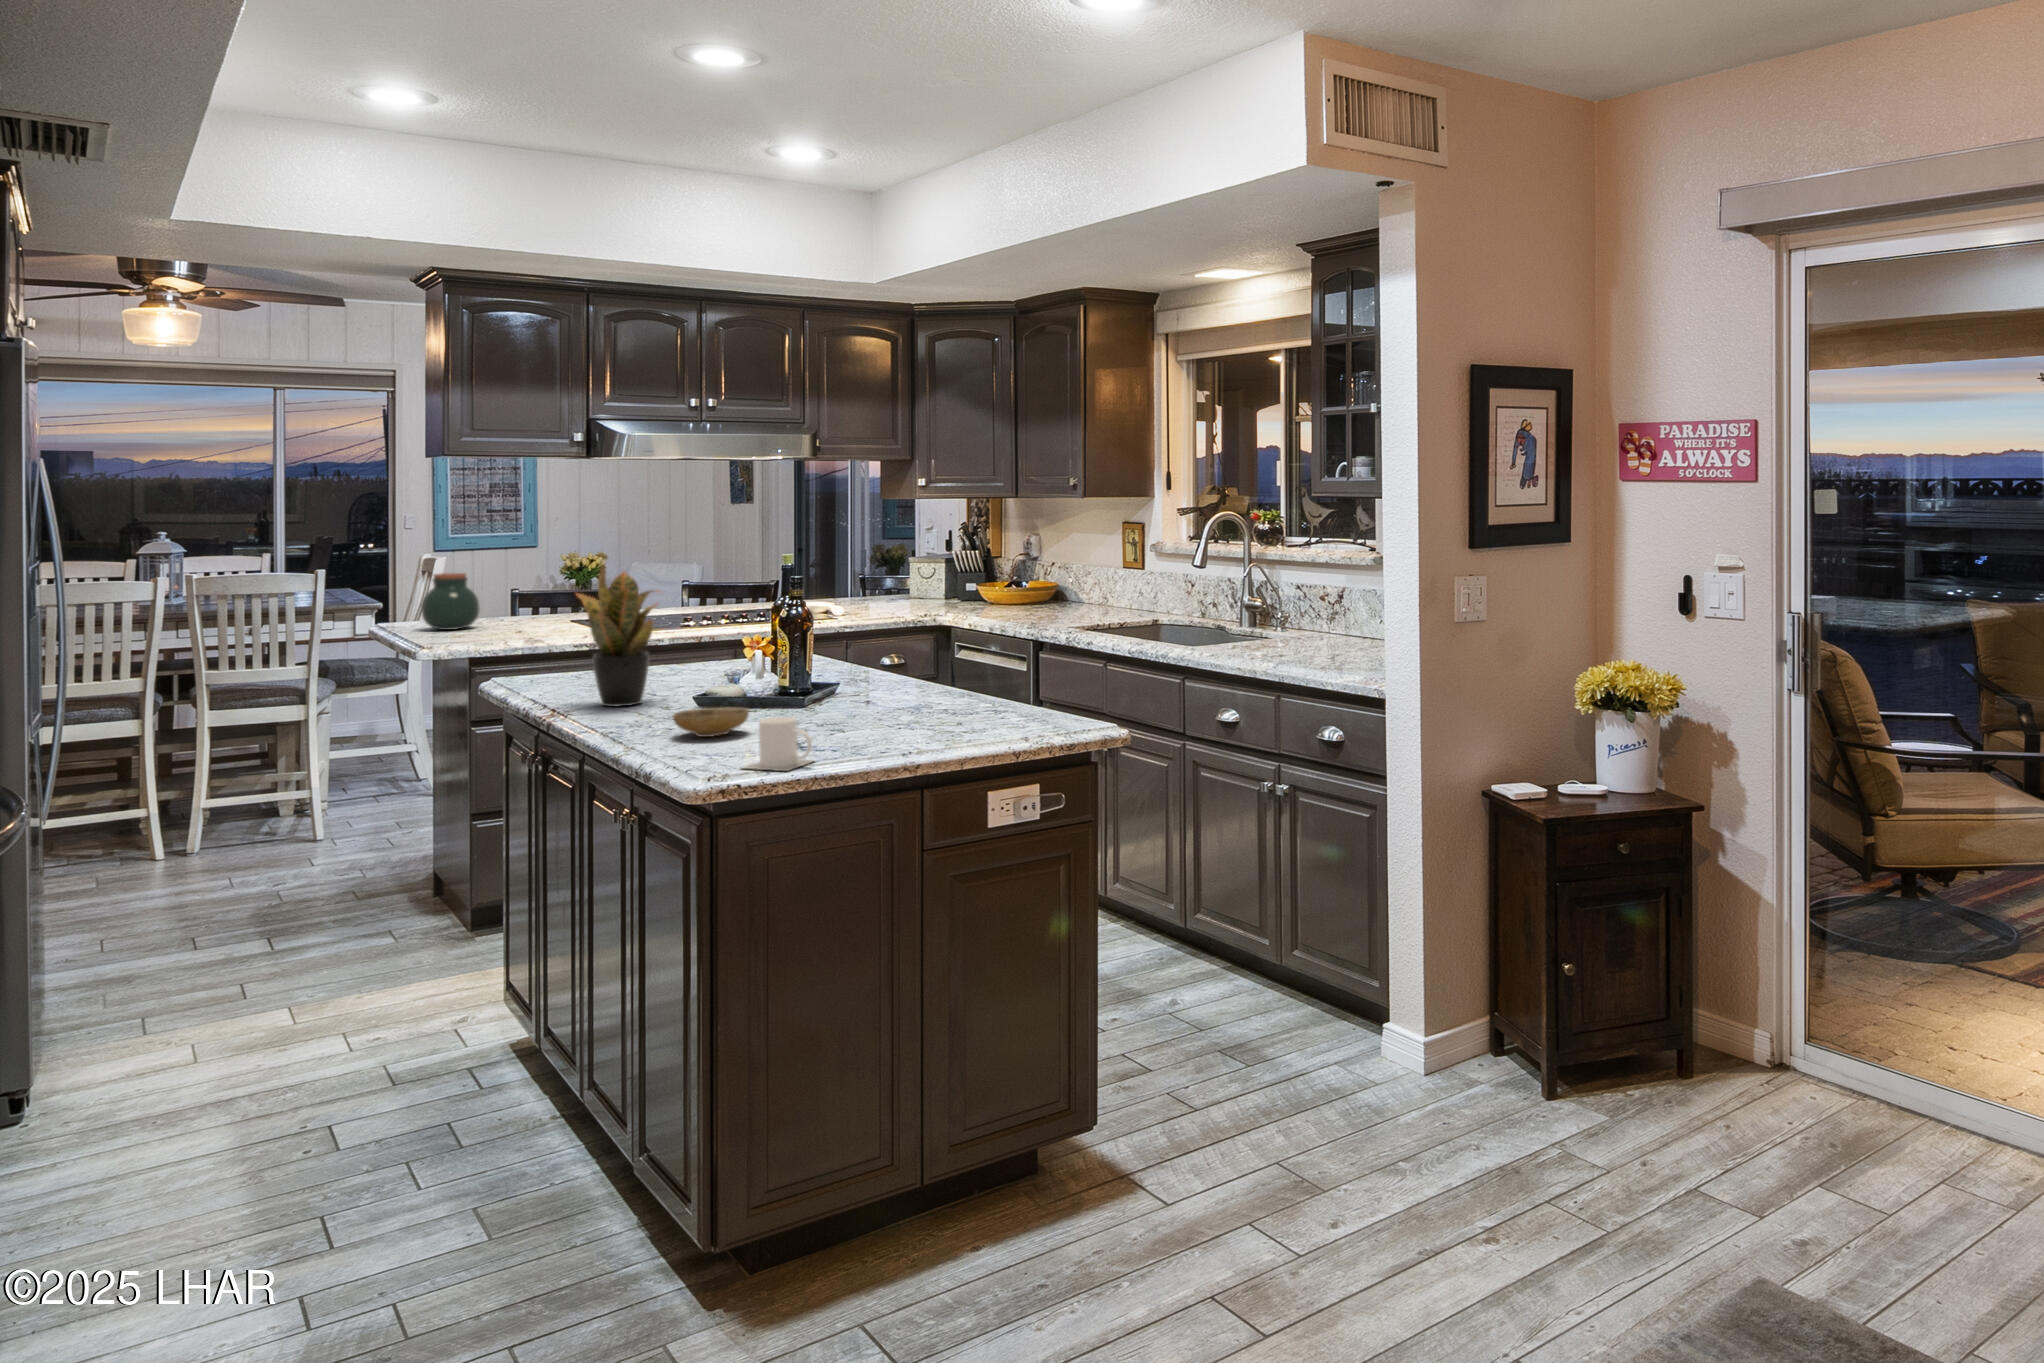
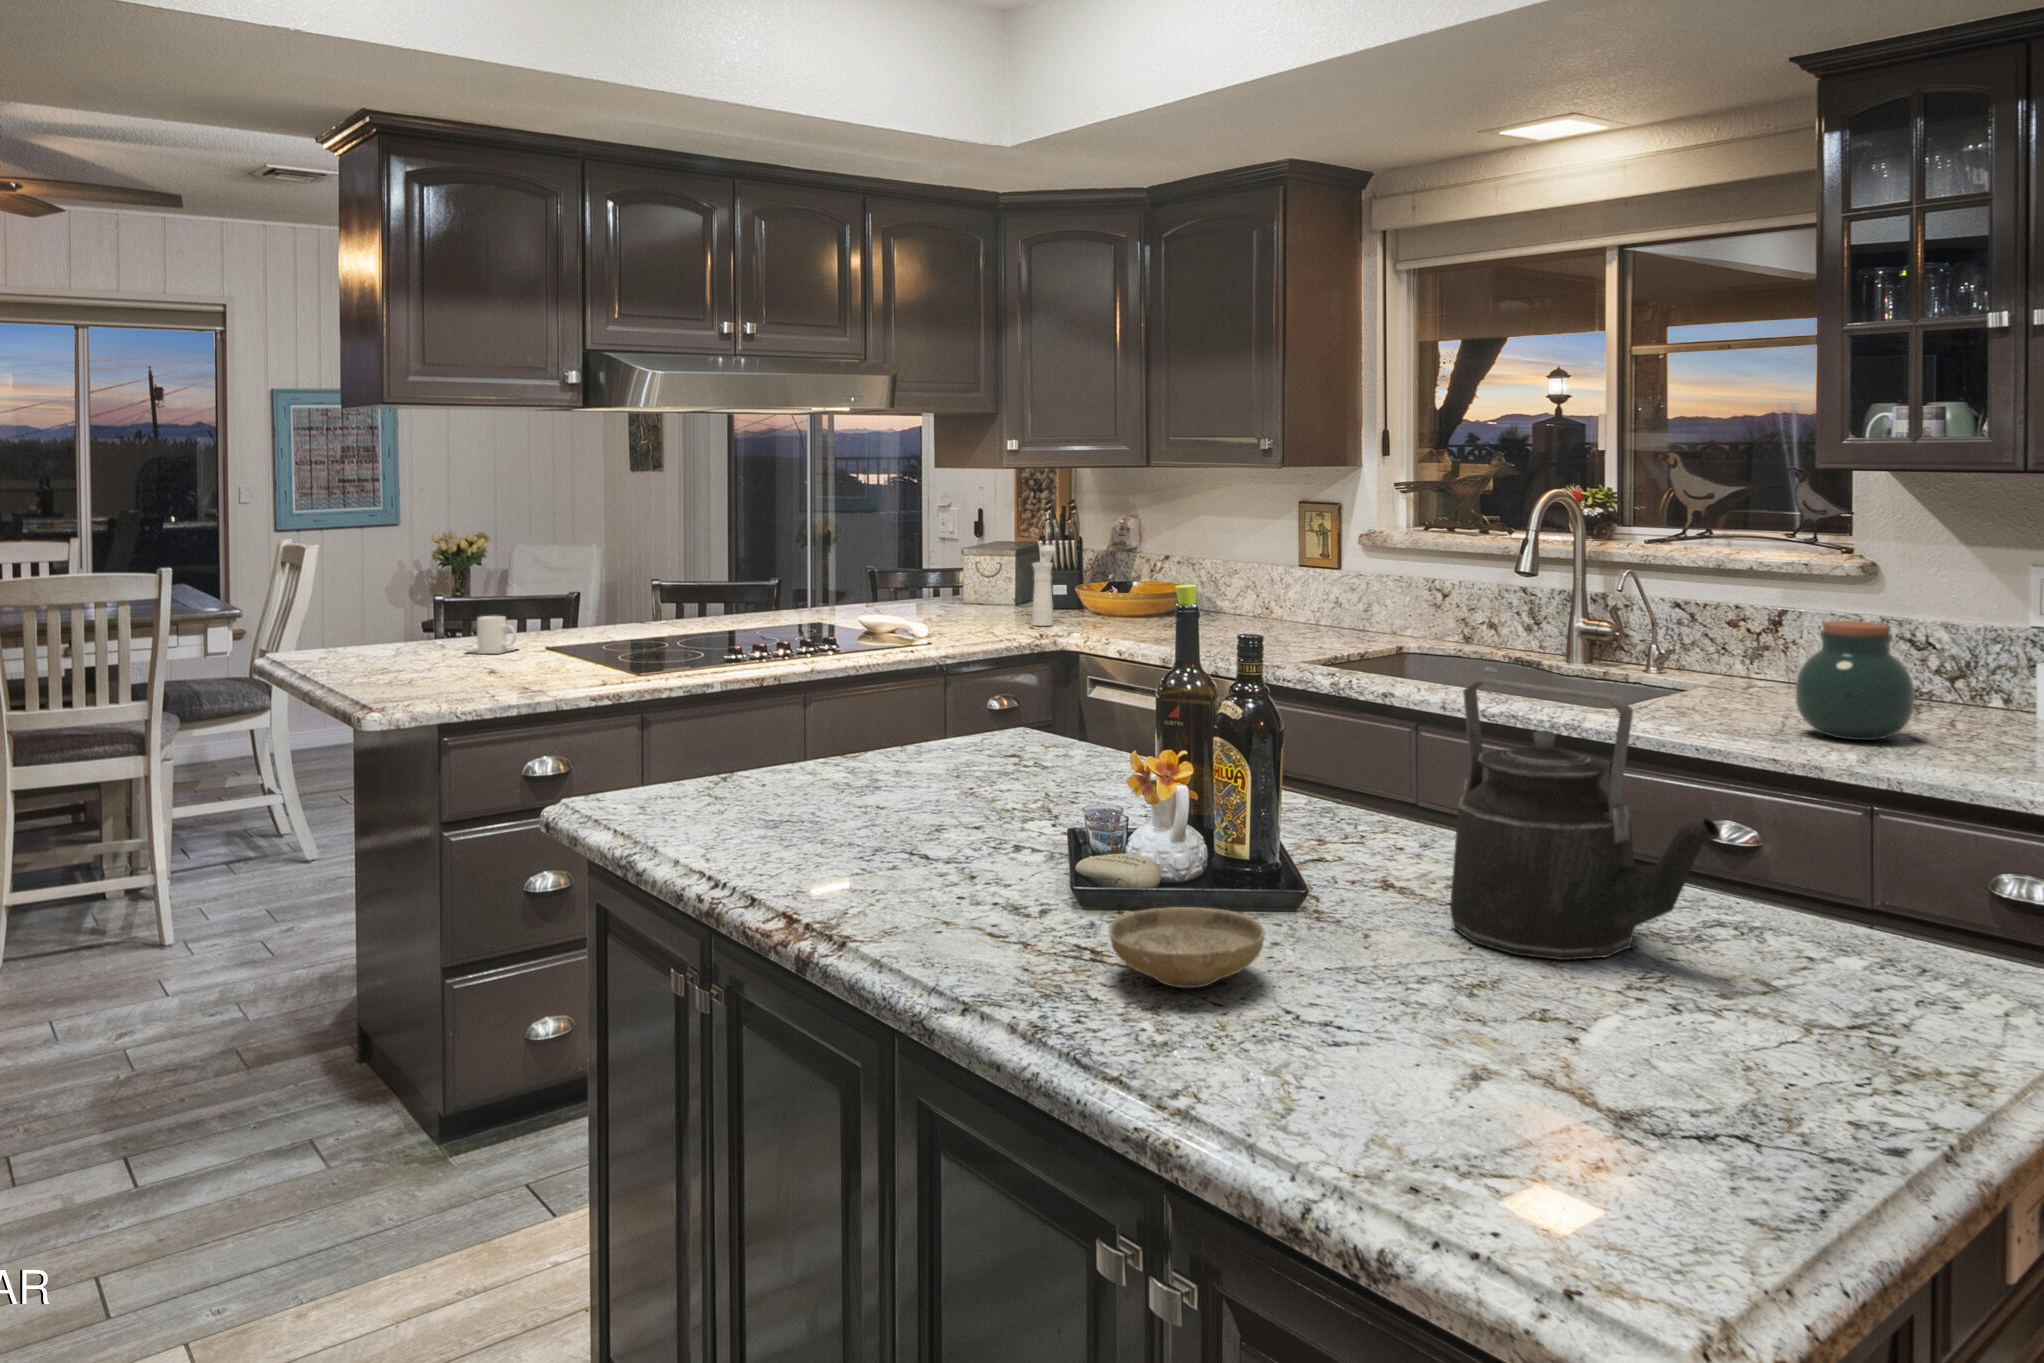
pepper mill: none [927,553,950,609] -> present [1032,545,1055,626]
potted plant: present [576,566,661,707] -> none [756,579,944,869]
jar: present [421,573,480,630] -> present [1796,621,1915,740]
kettle: none [868,603,956,730] -> present [1450,679,1720,960]
mug: present [745,717,812,771] -> present [469,616,517,654]

